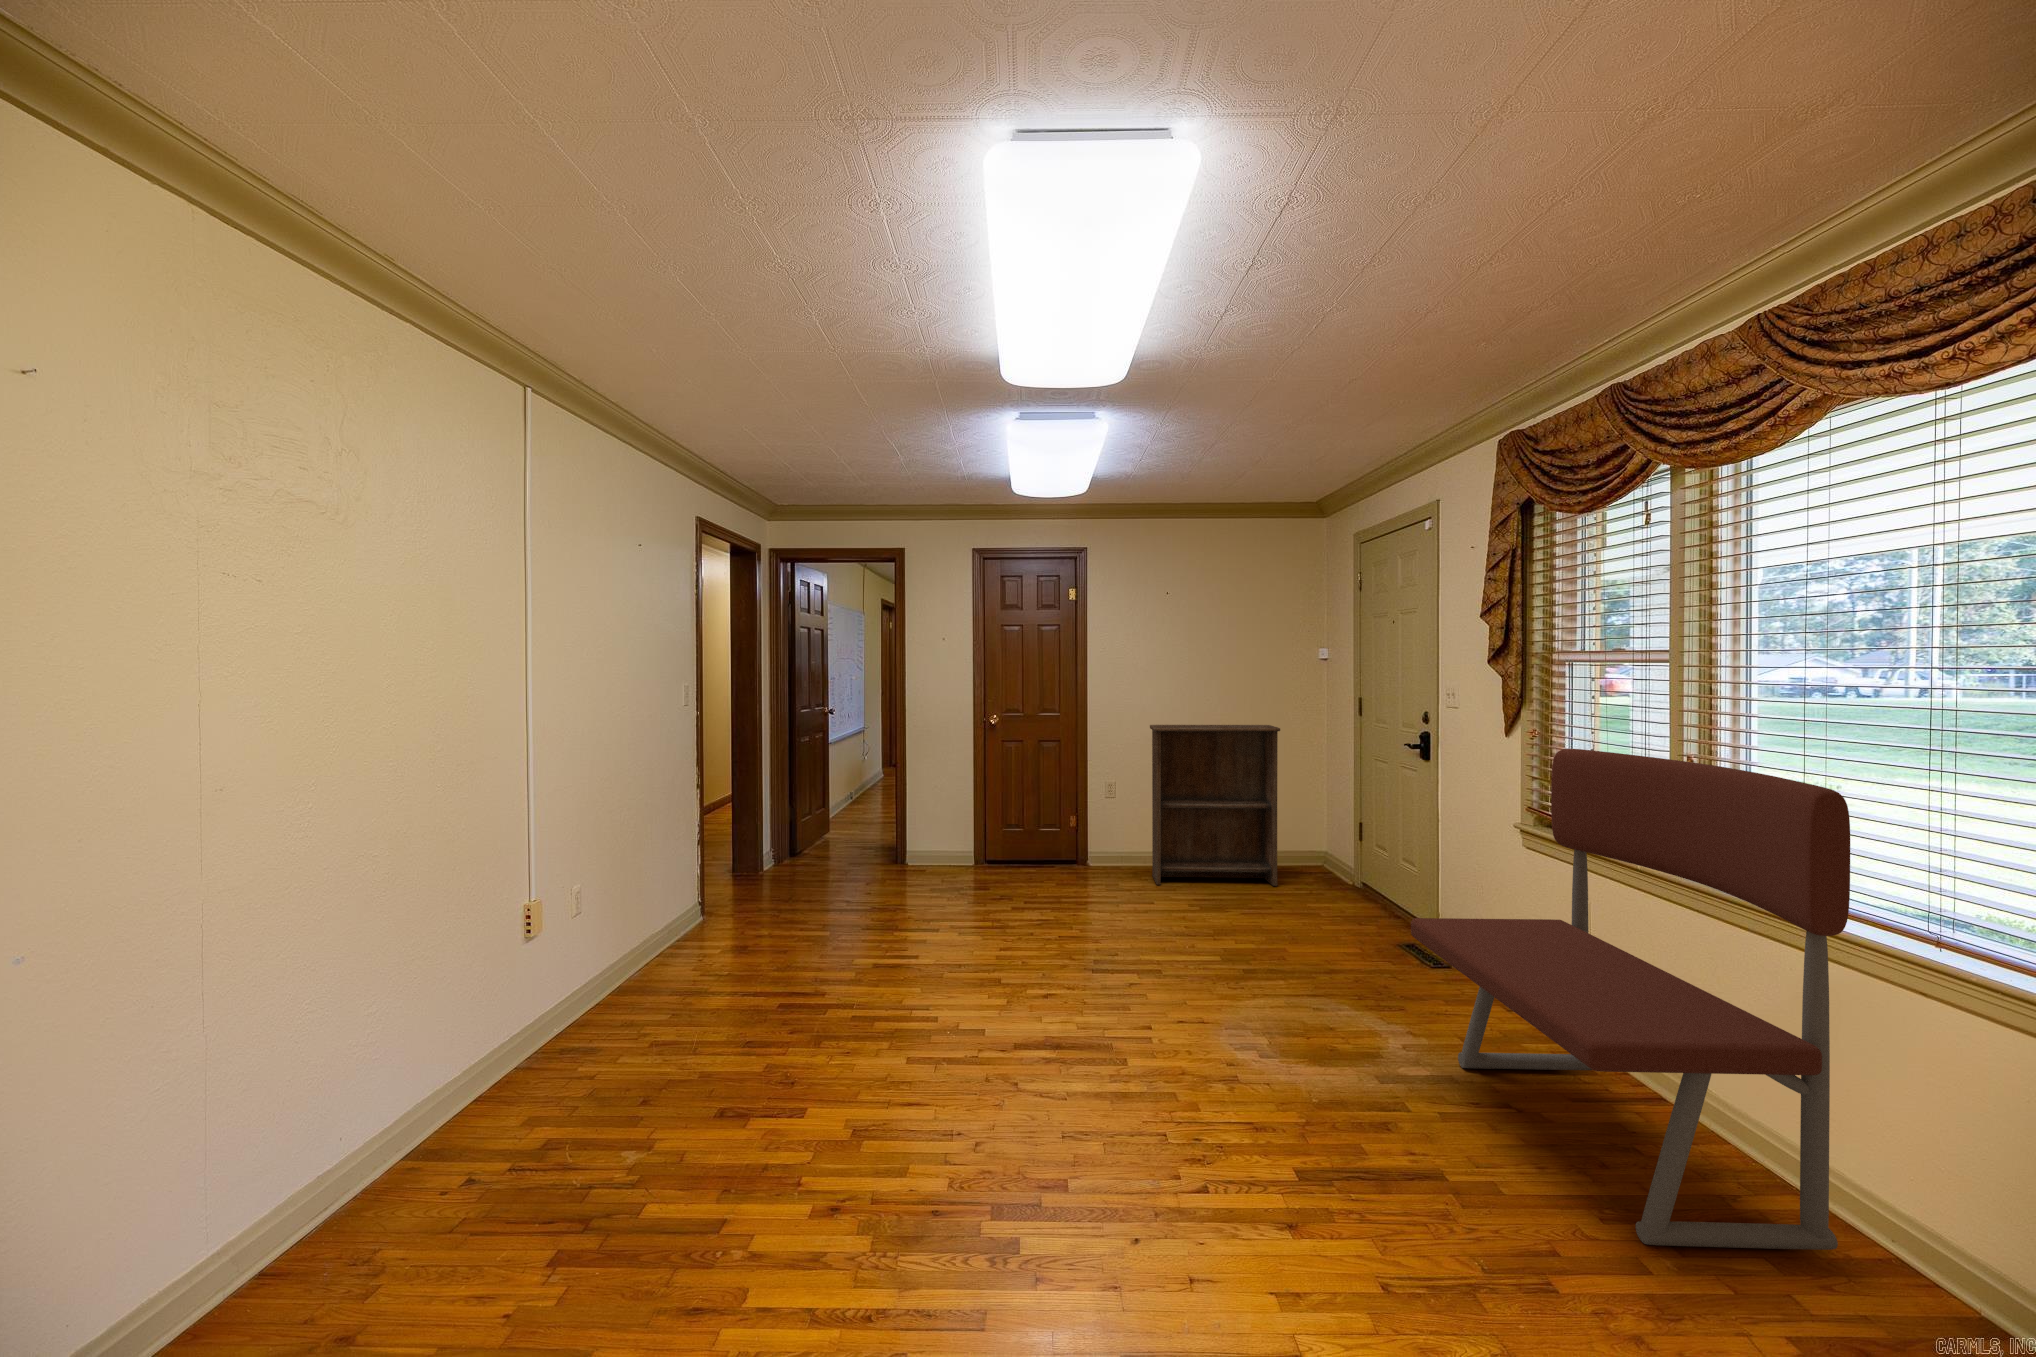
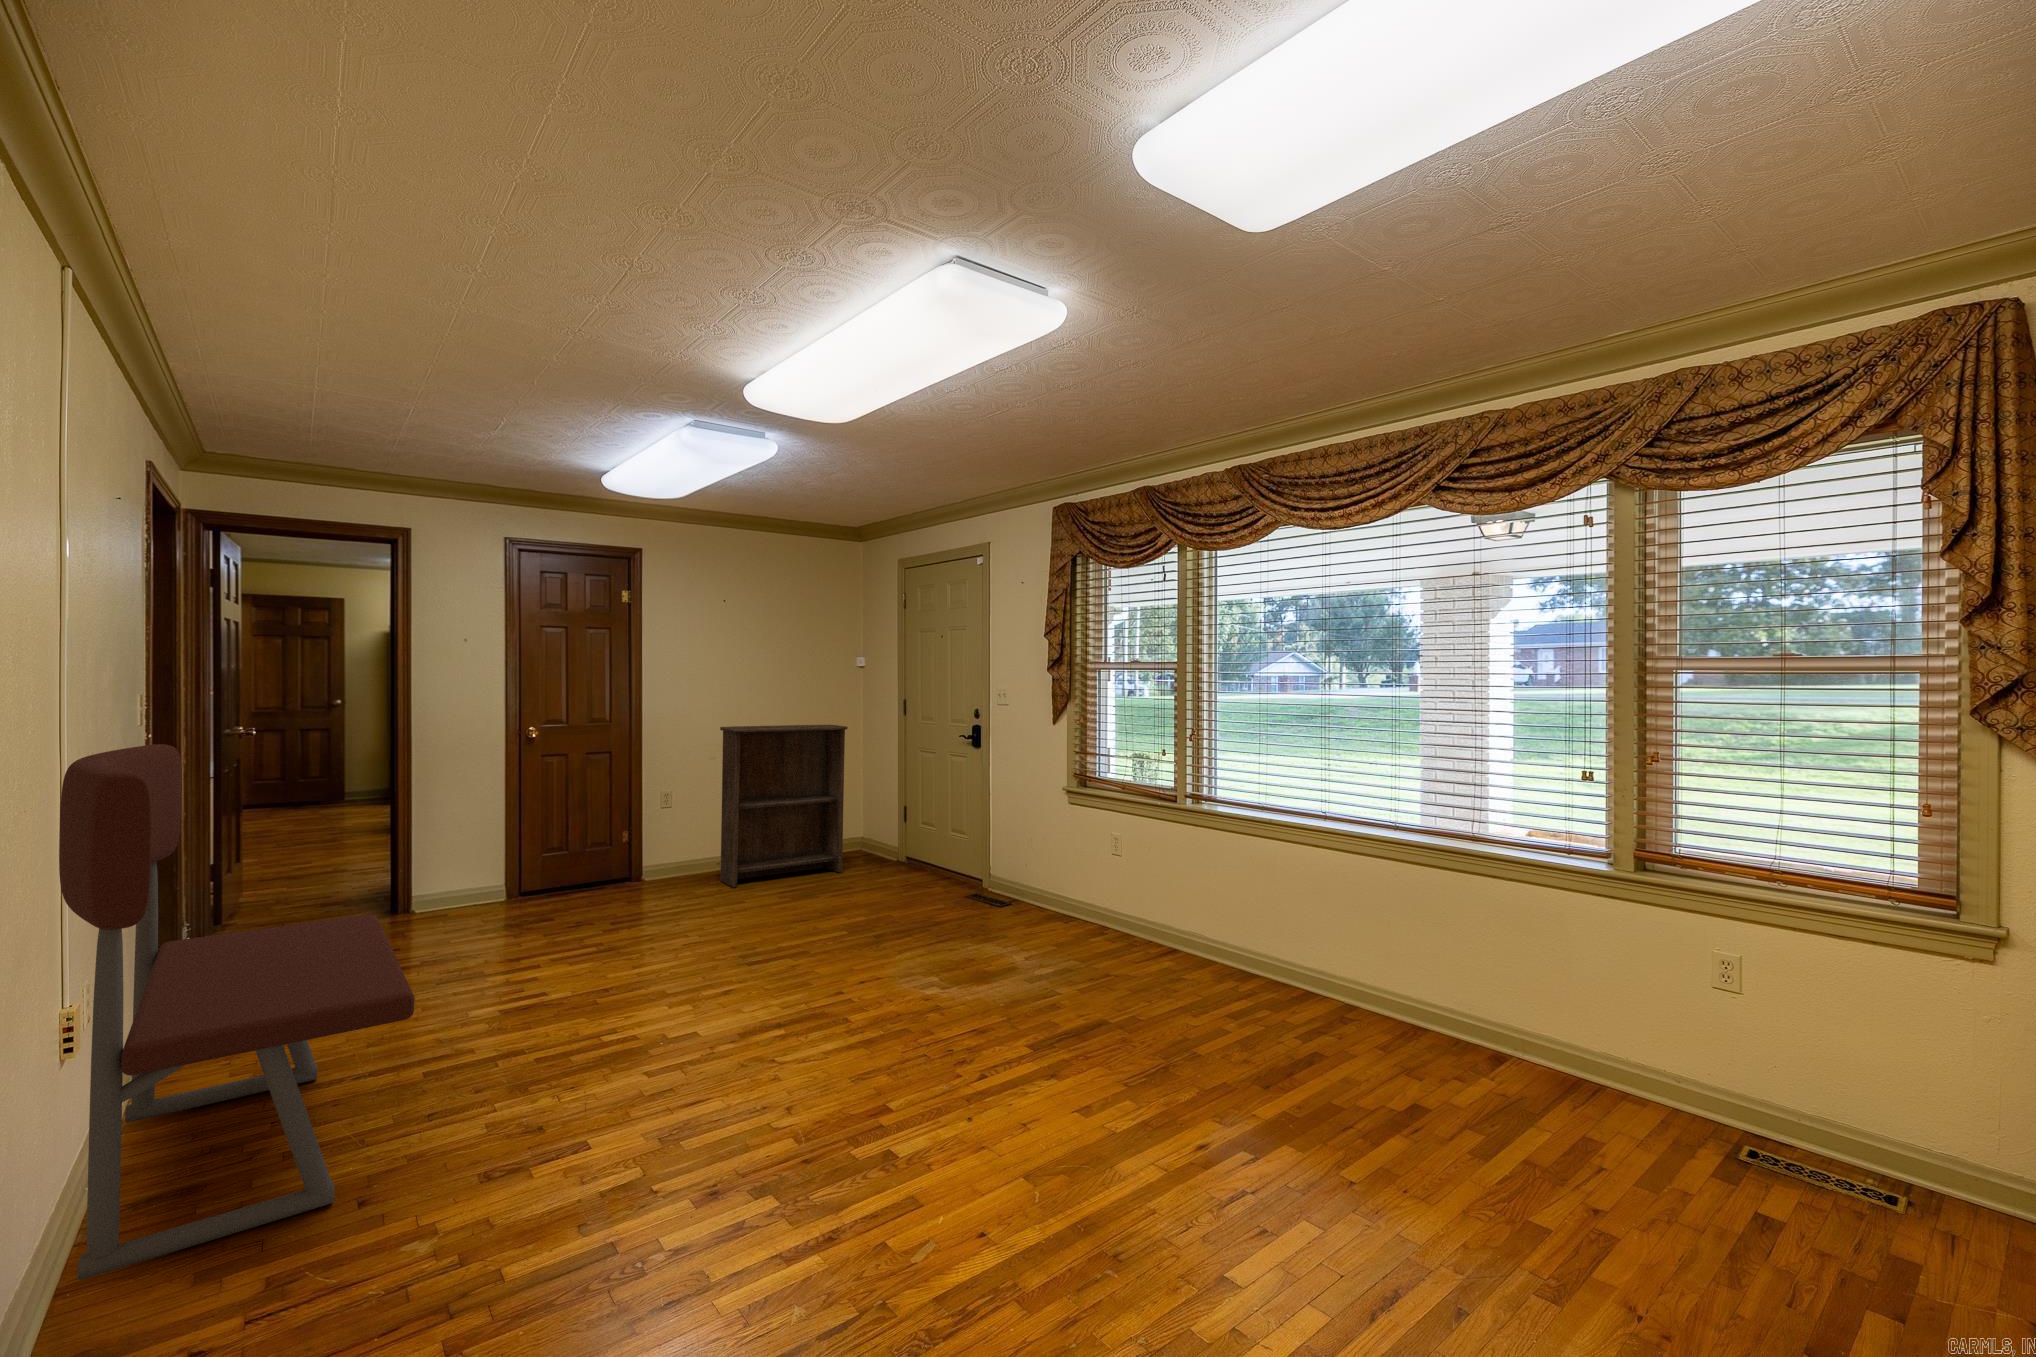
bench: present [1411,749,1850,1250] -> present [59,744,414,1280]

